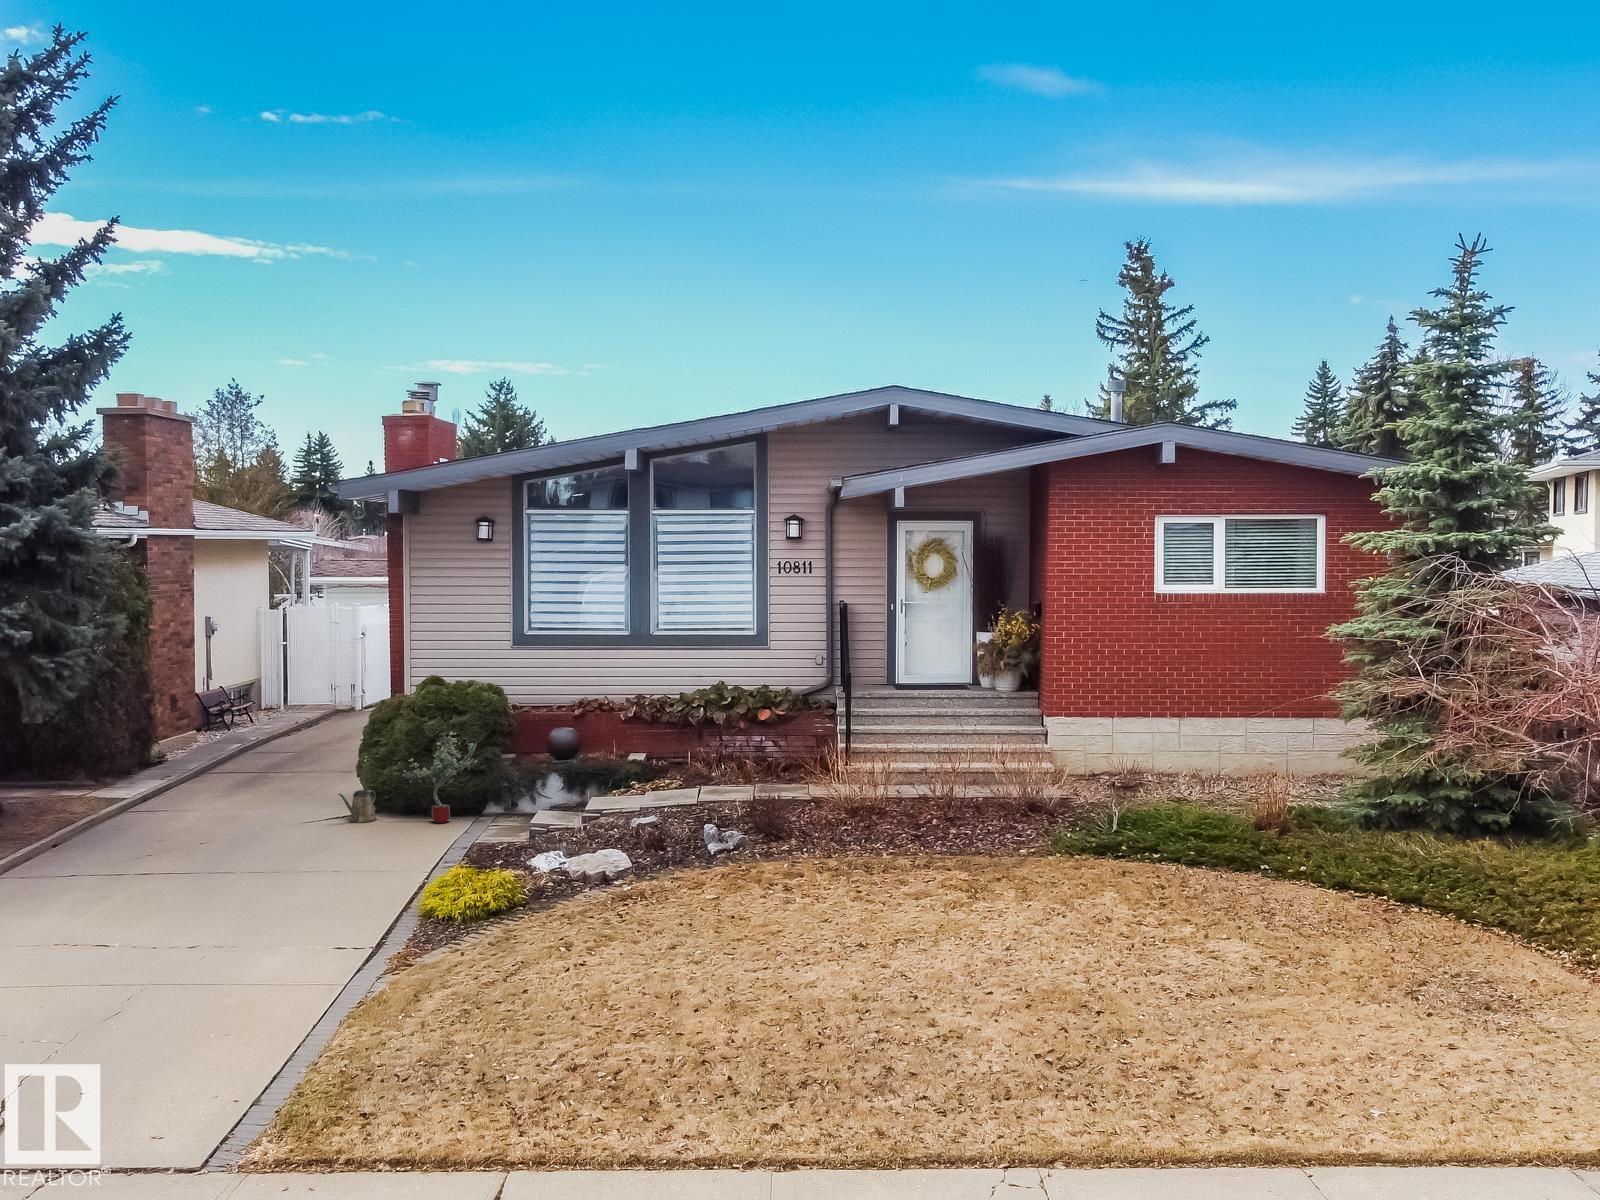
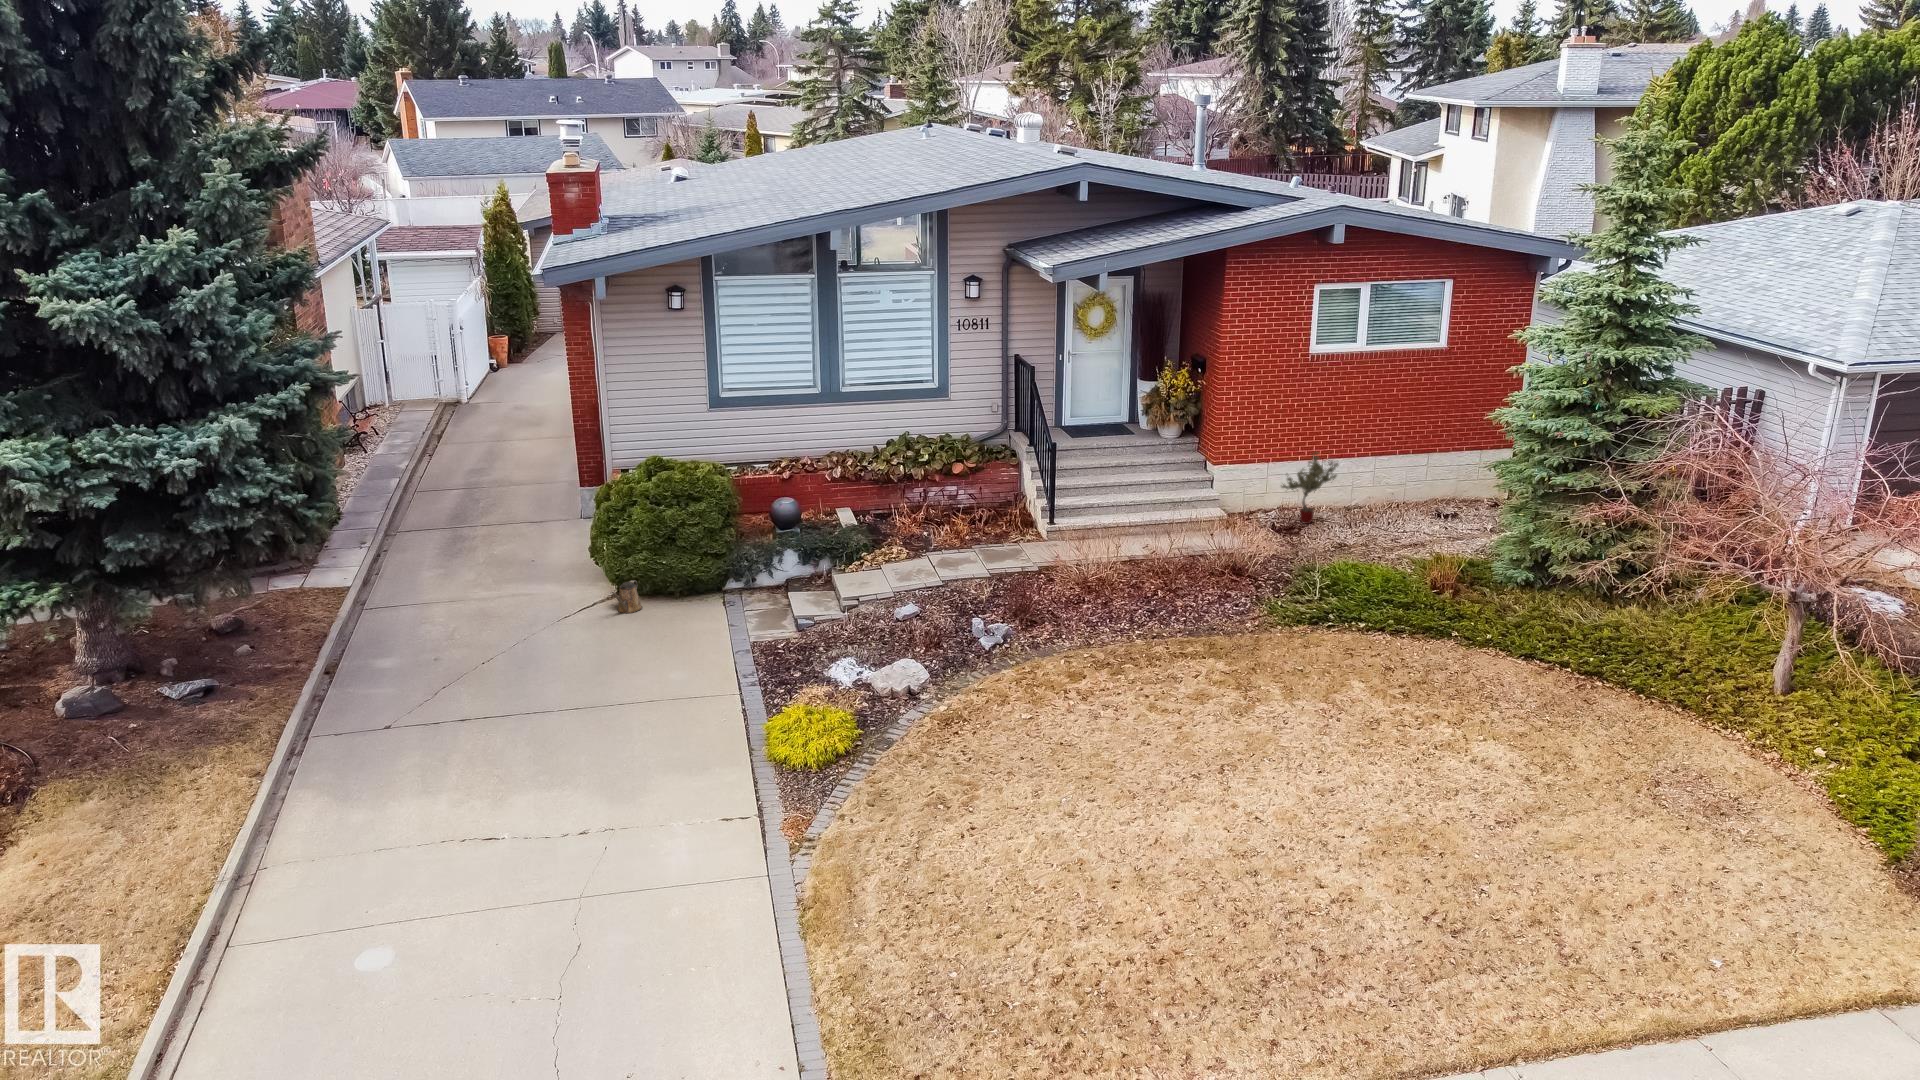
potted tree: present [402,731,478,823] -> present [1282,455,1338,524]

